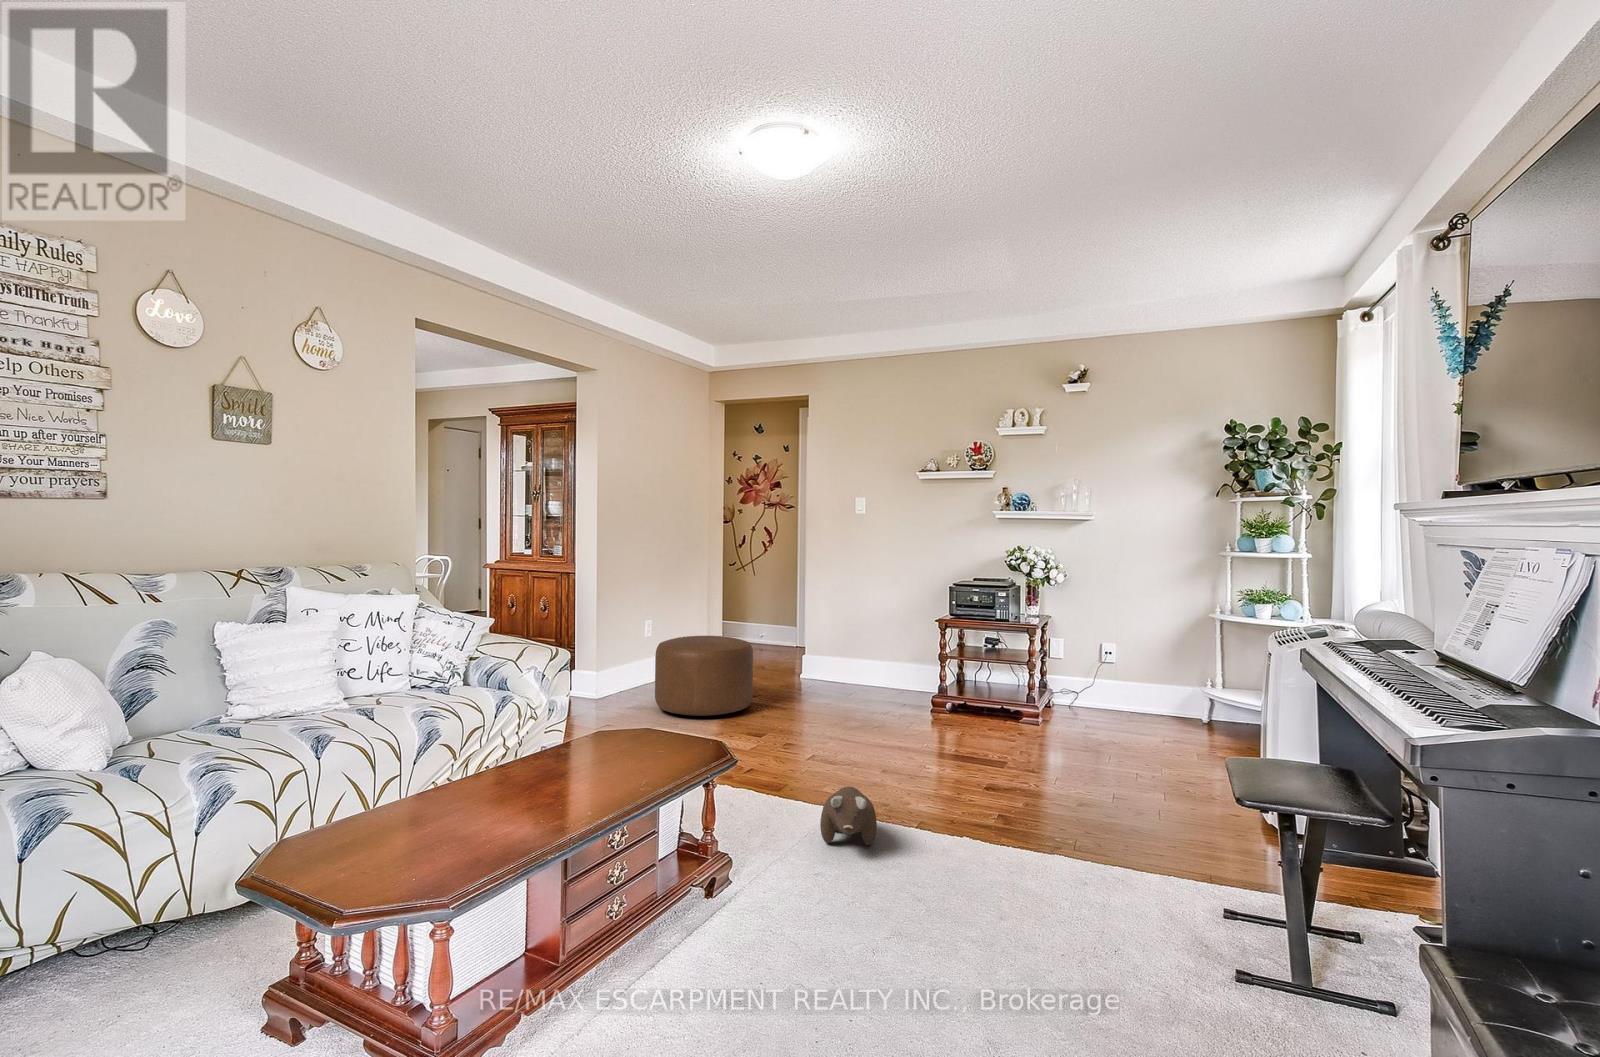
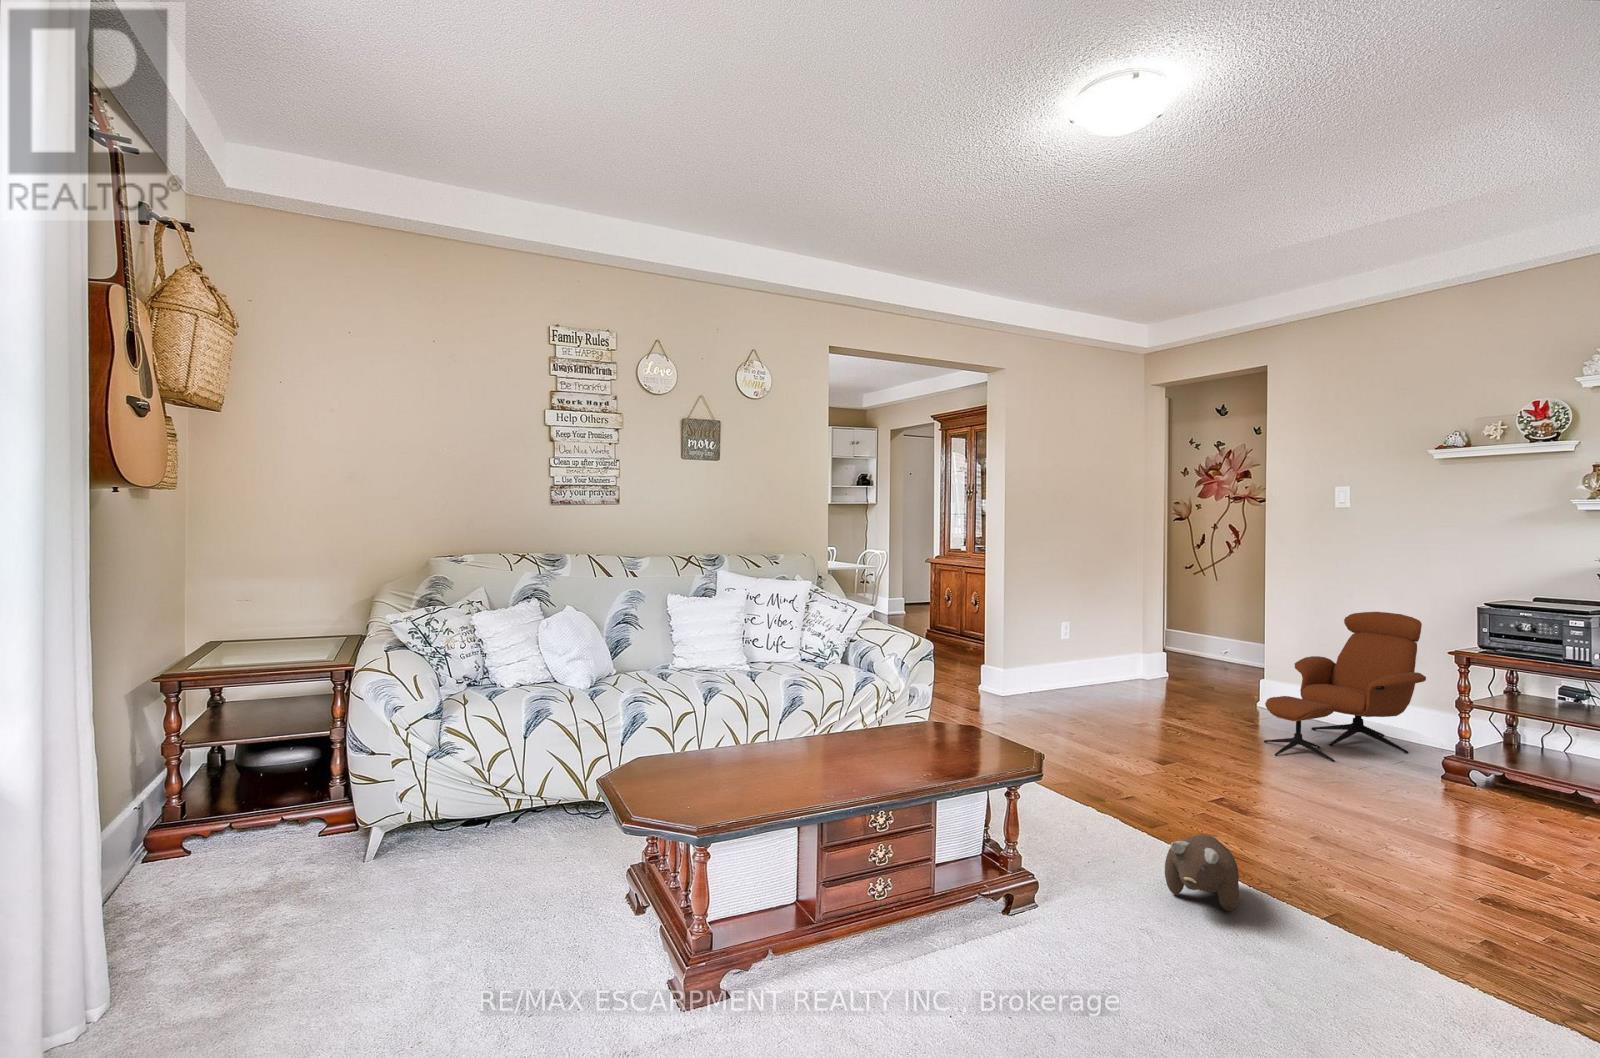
lounge chair: none [820,593,917,714] -> present [1264,612,1426,762]
ottoman: present [655,636,753,716] -> none [1056,643,1172,732]

